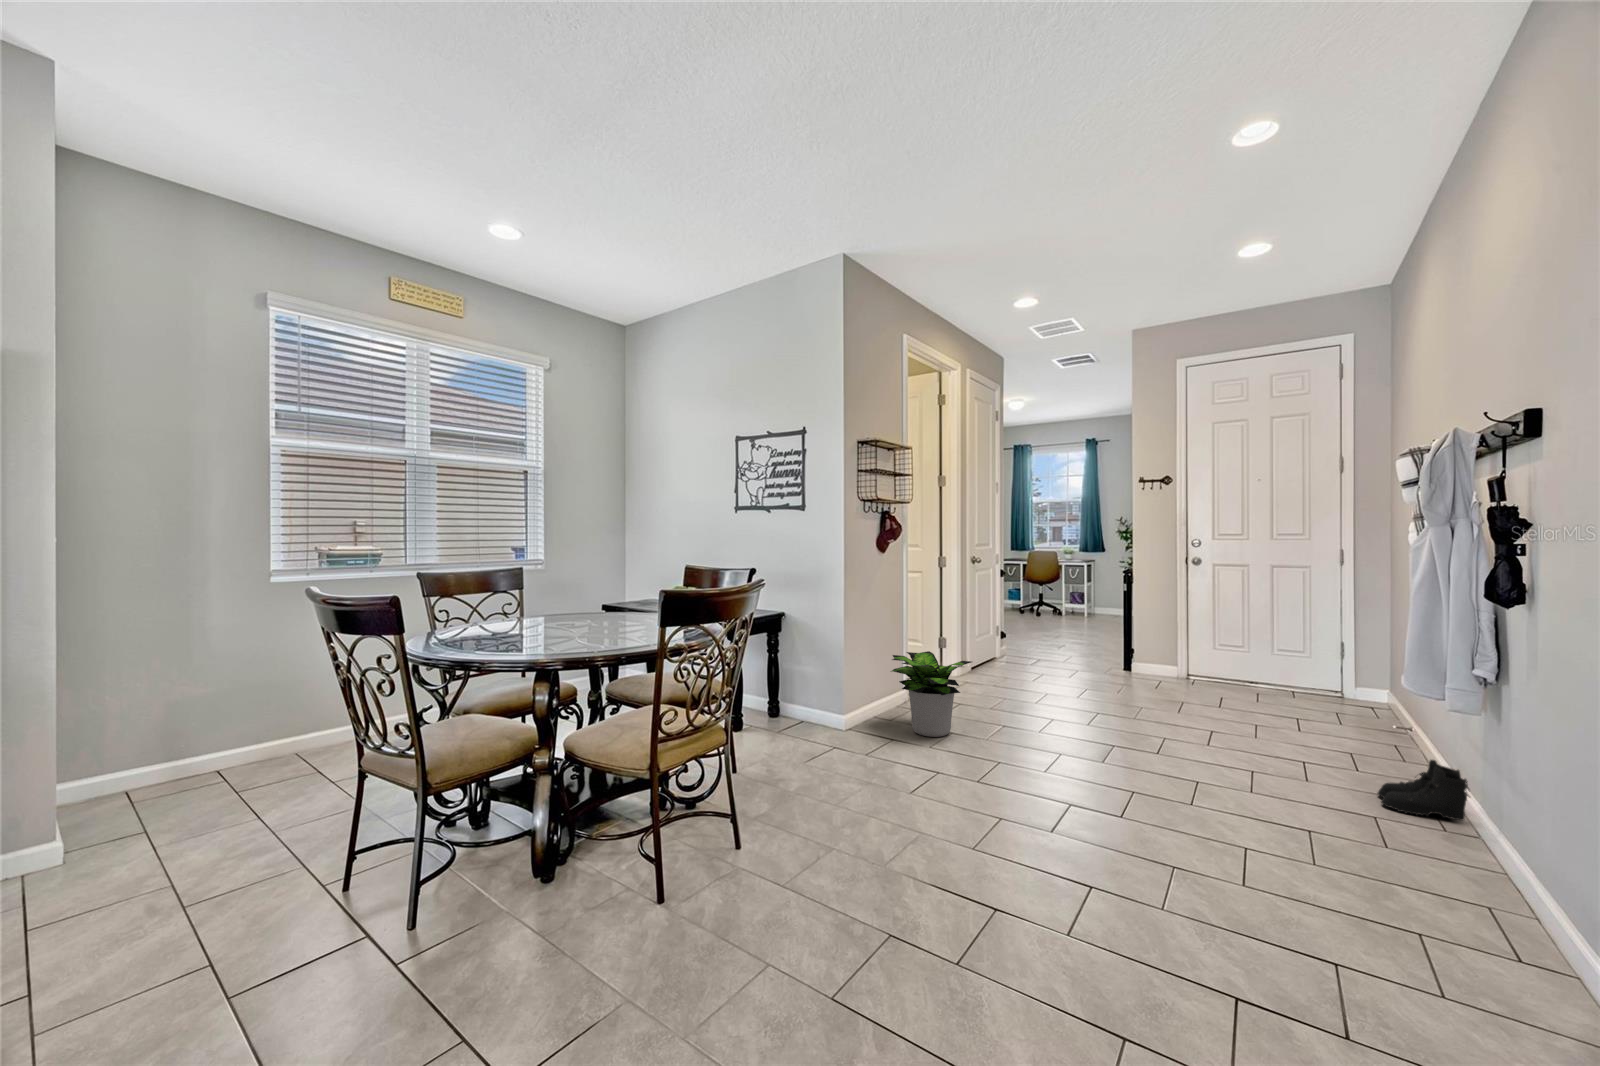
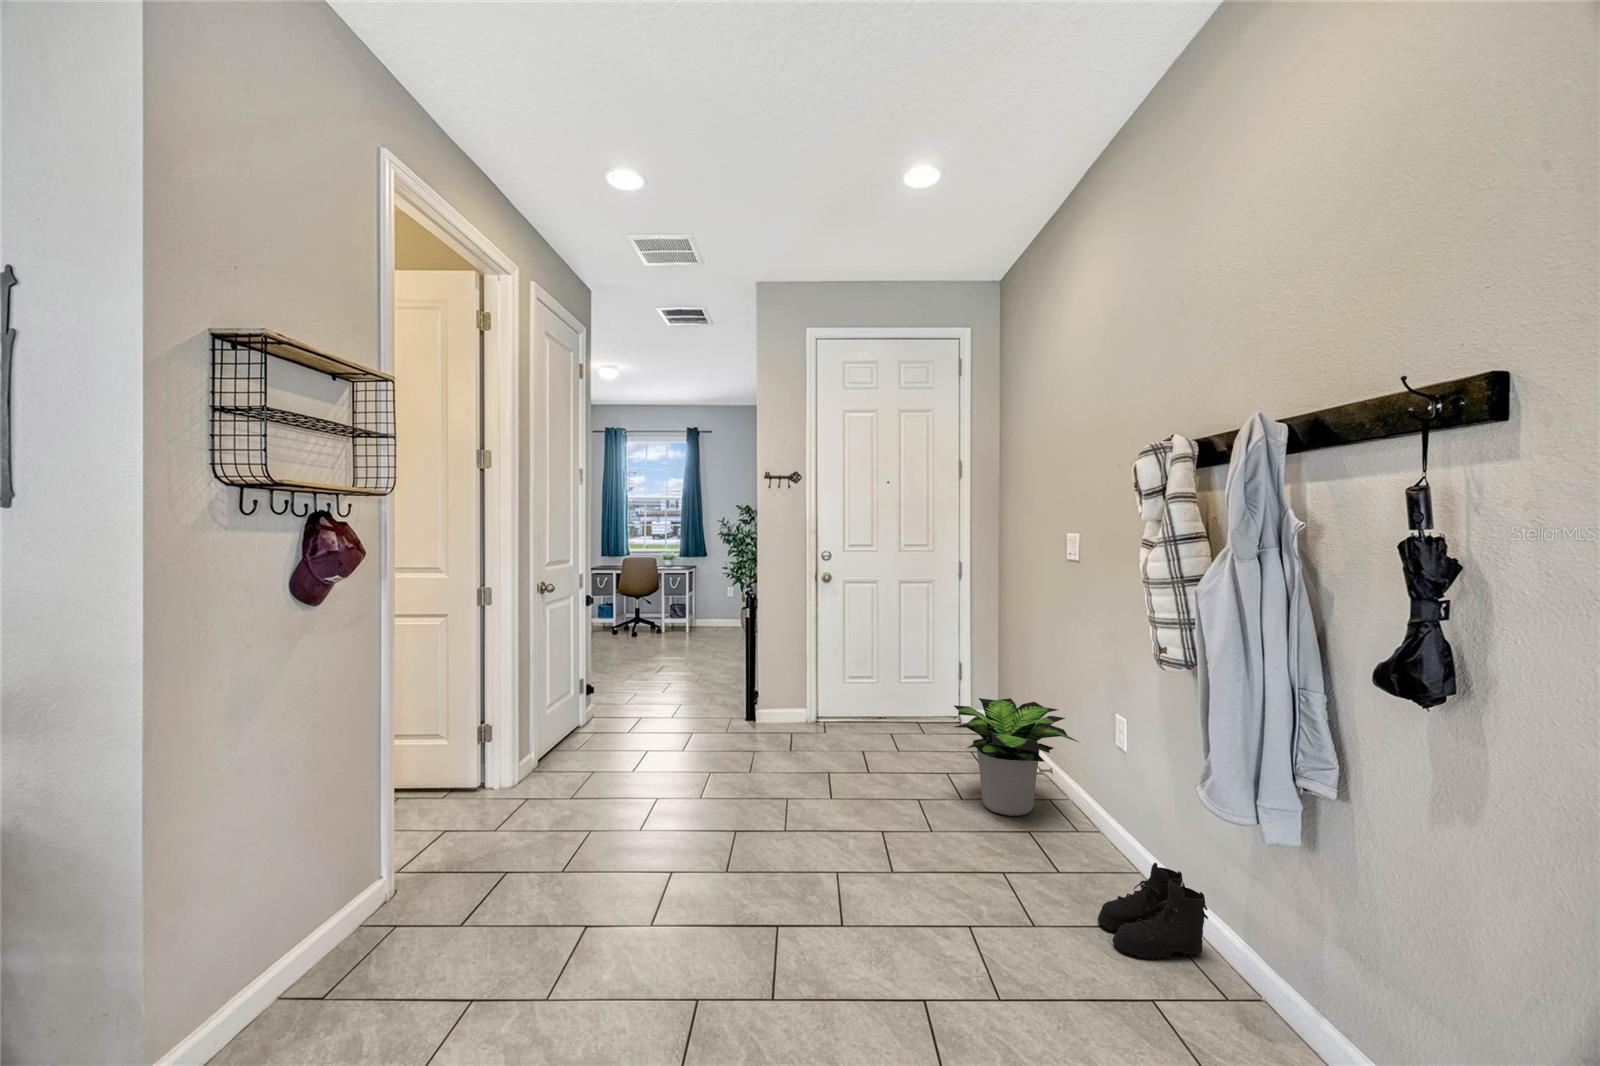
potted plant: present [891,651,971,737] -> present [954,698,1078,816]

